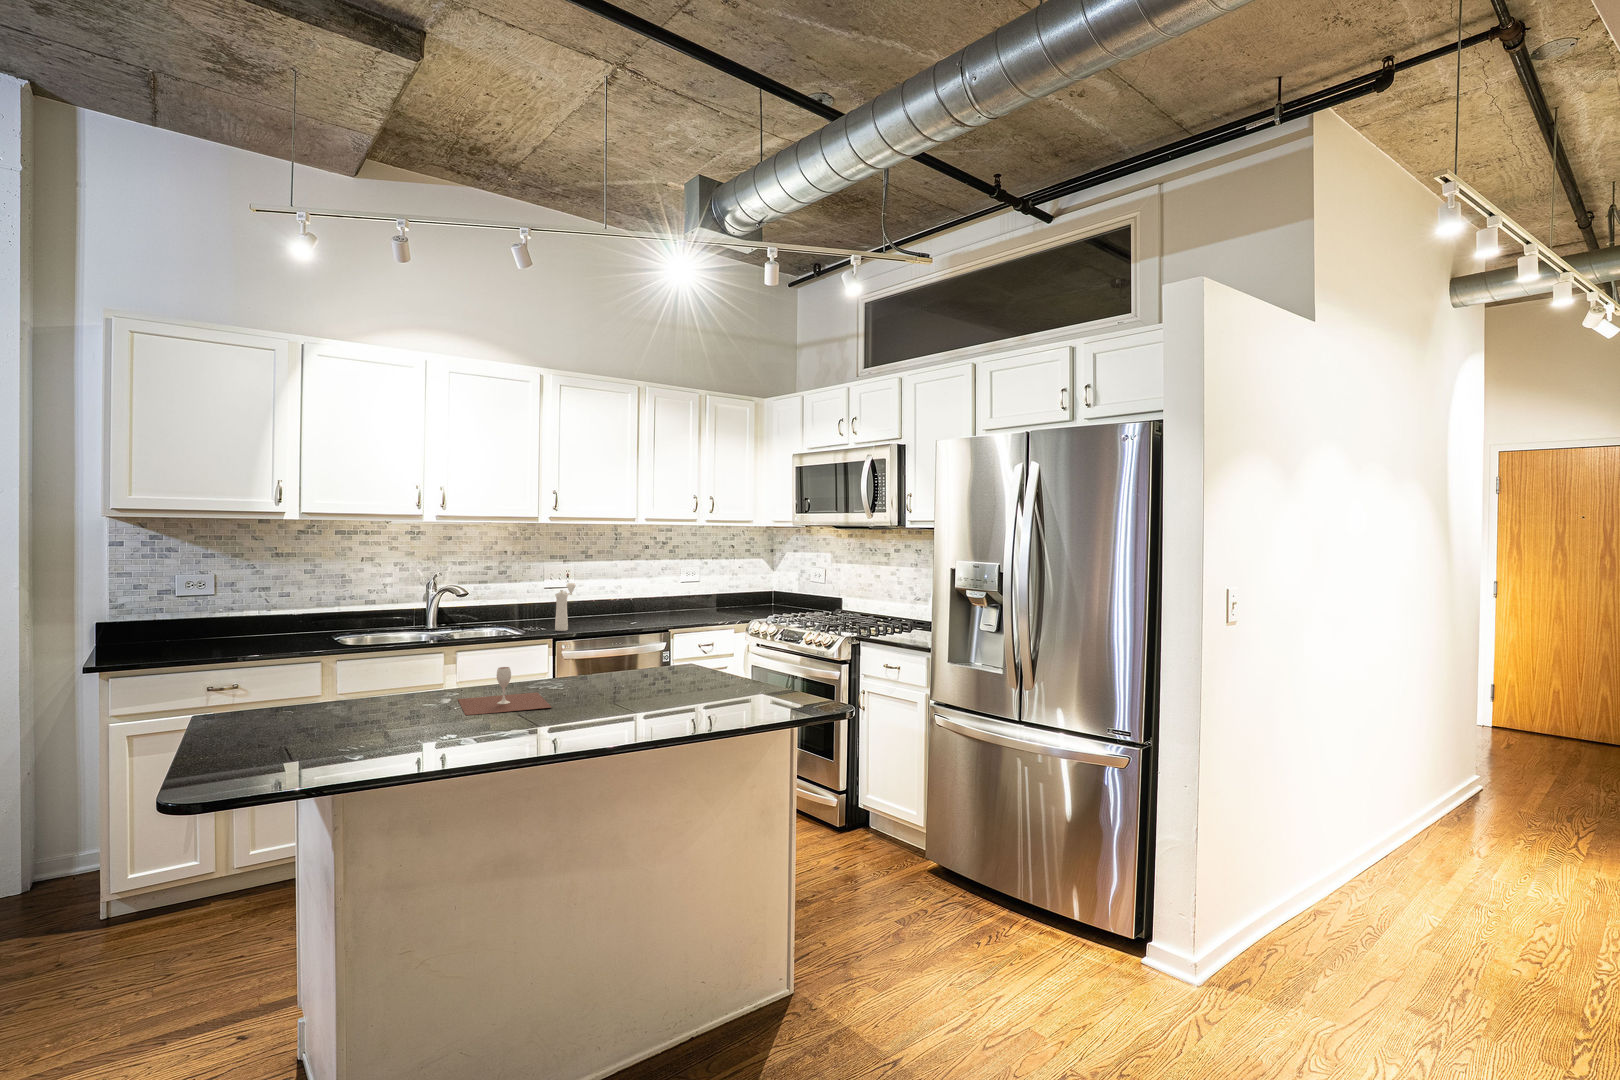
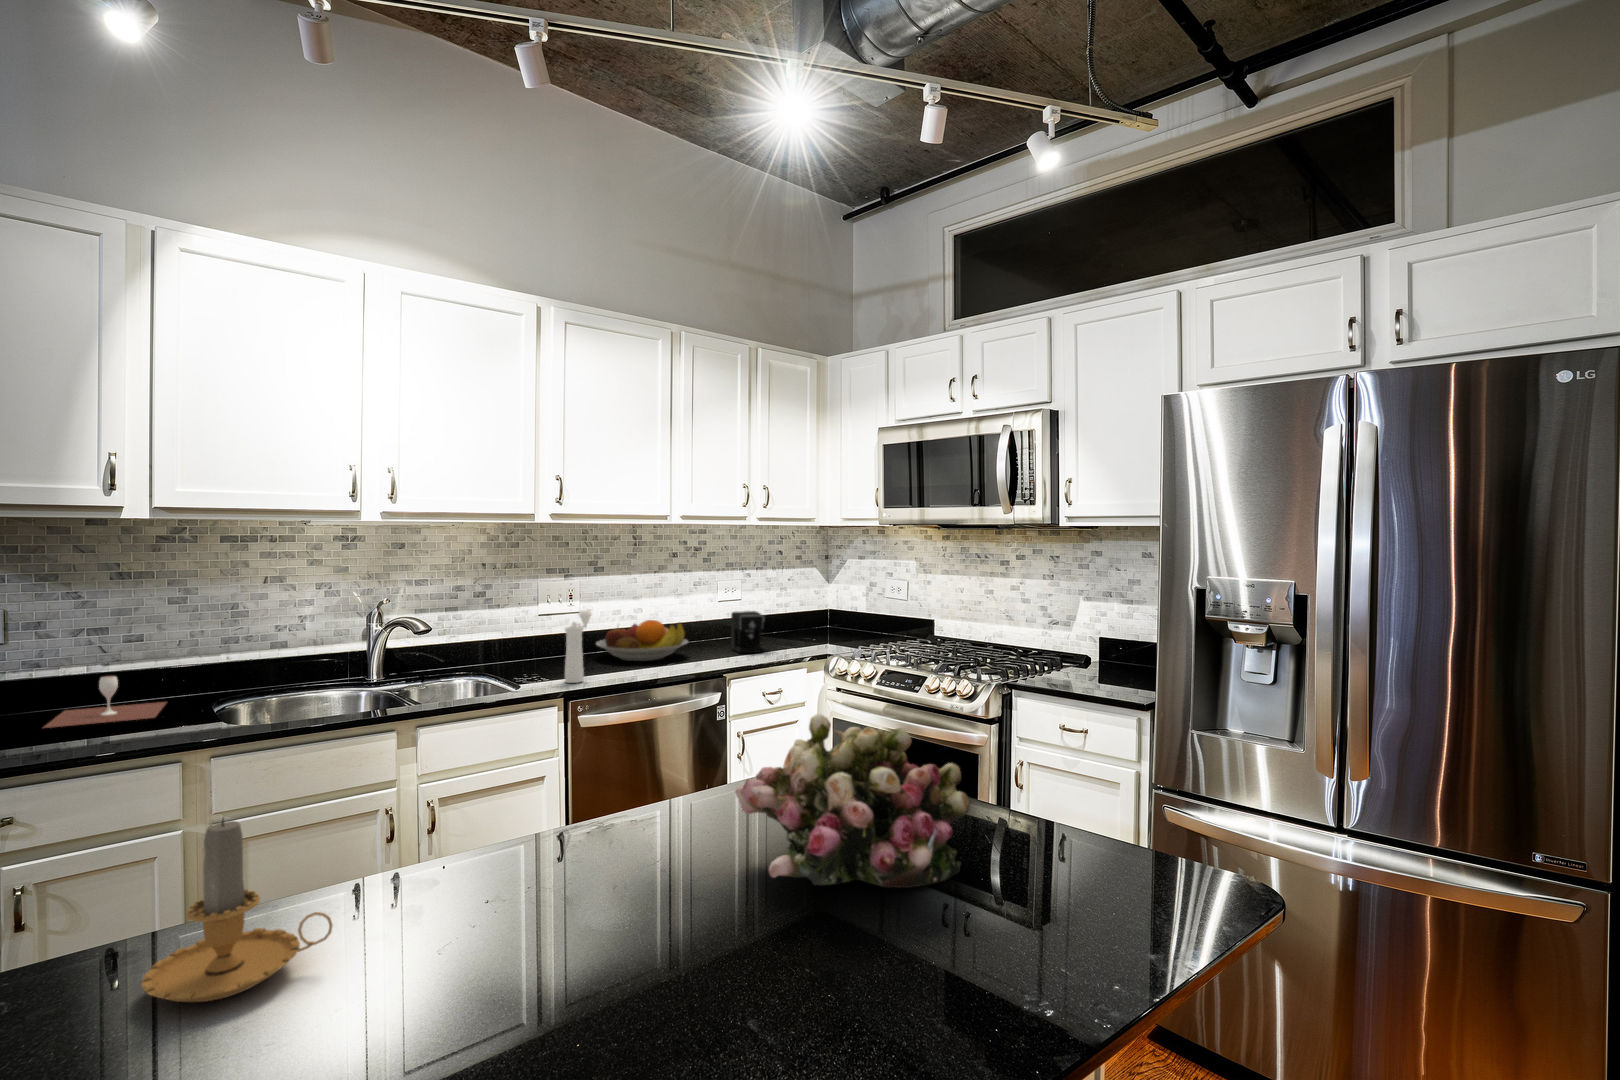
coffee maker: none [684,589,732,618] -> present [731,611,792,653]
fruit bowl: none [583,592,649,621] -> present [596,620,688,661]
flower arrangement: none [600,620,717,697] -> present [735,714,970,888]
candle: none [343,641,414,710] -> present [142,819,332,1002]
wine glass: present [458,667,551,715] -> present [44,676,166,728]

